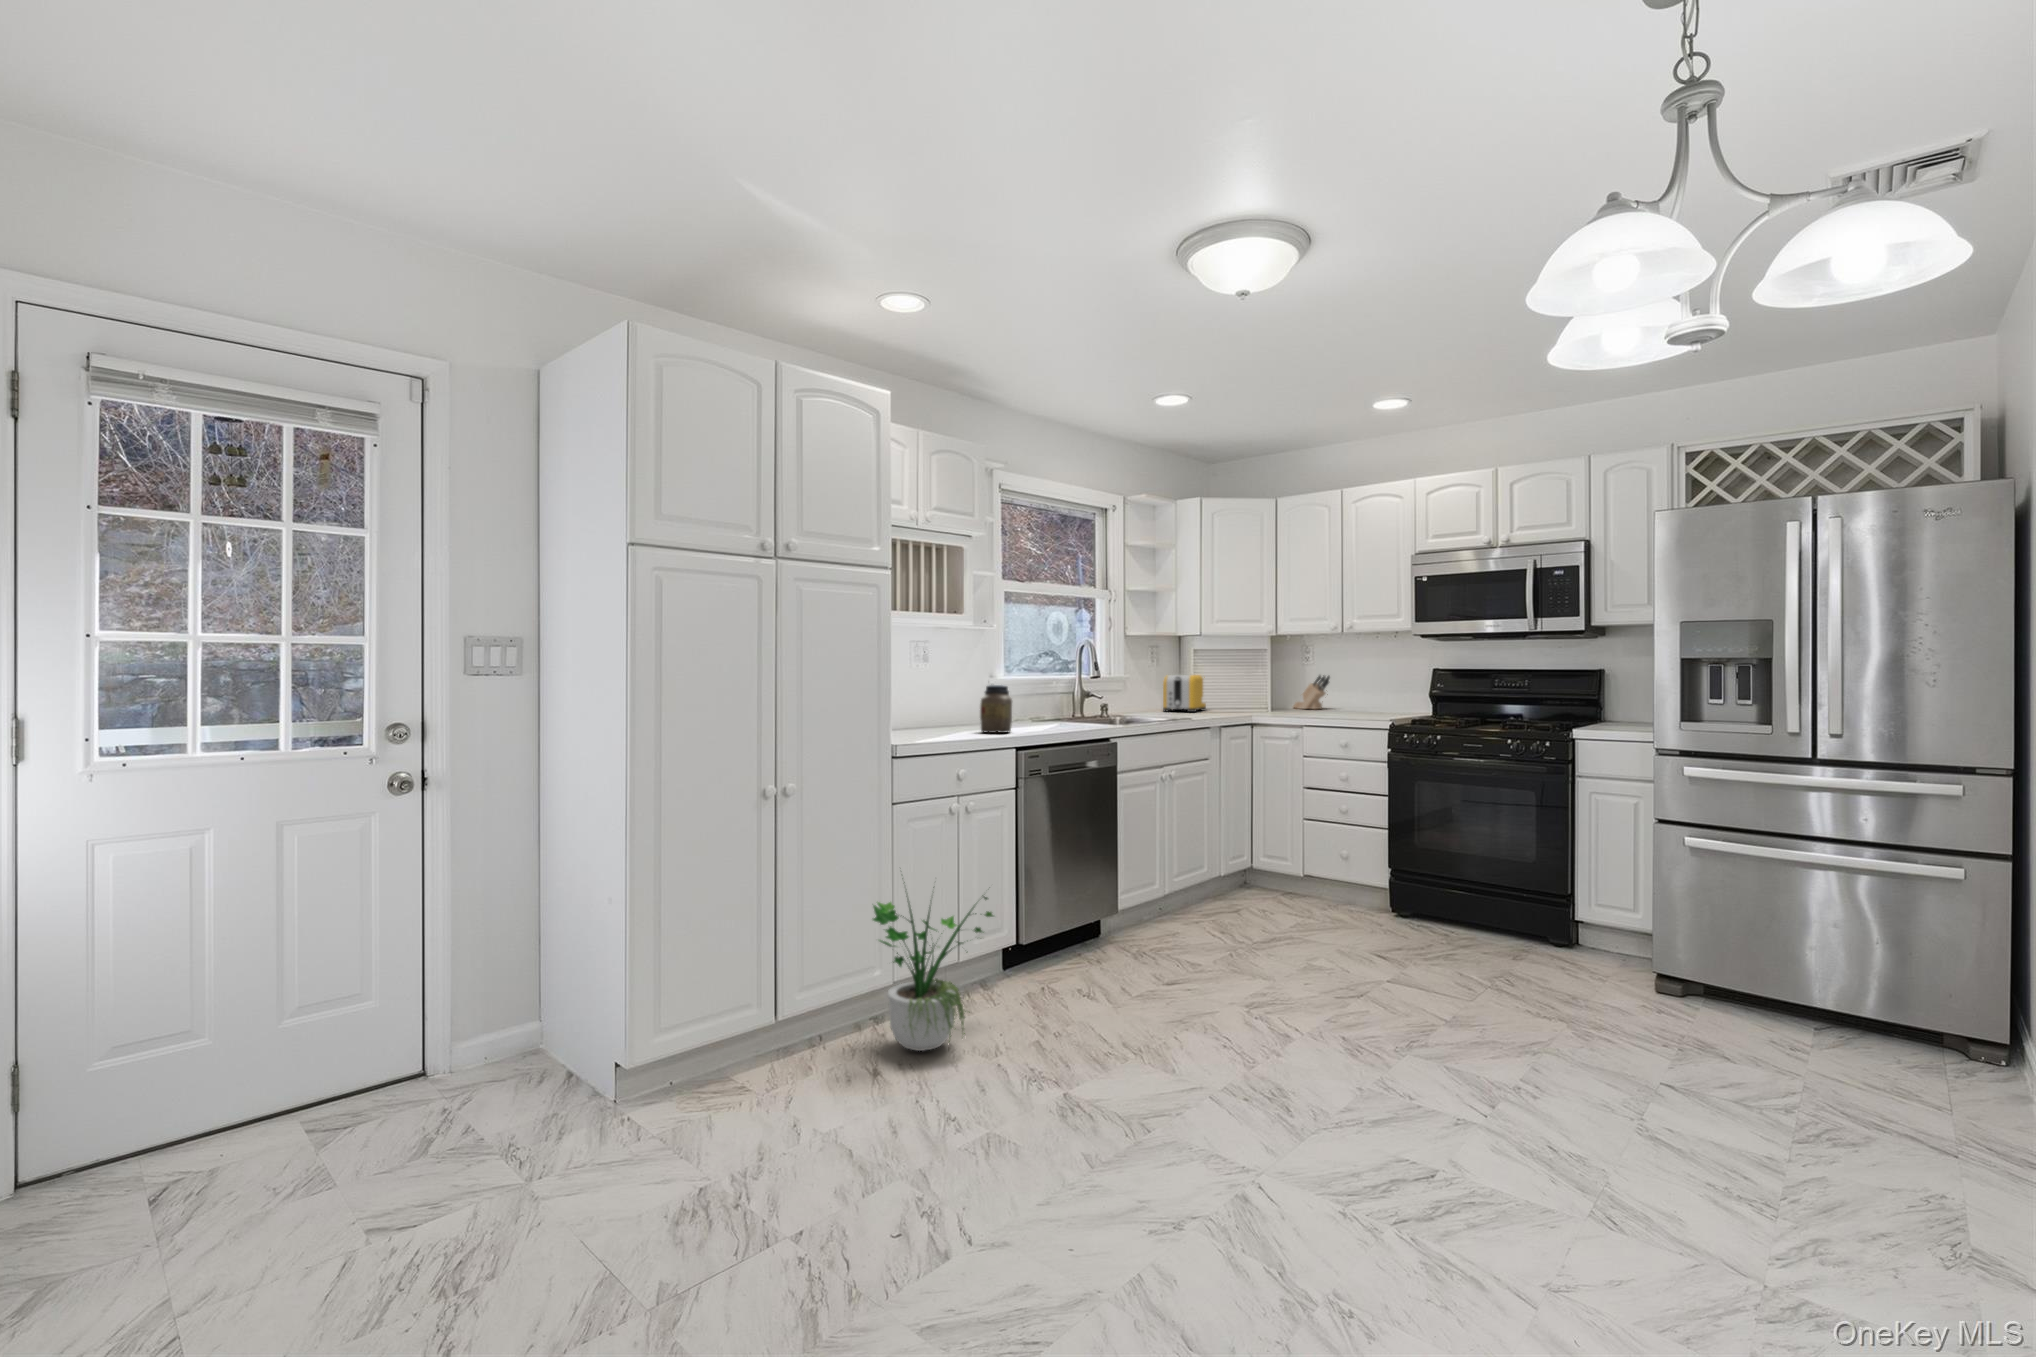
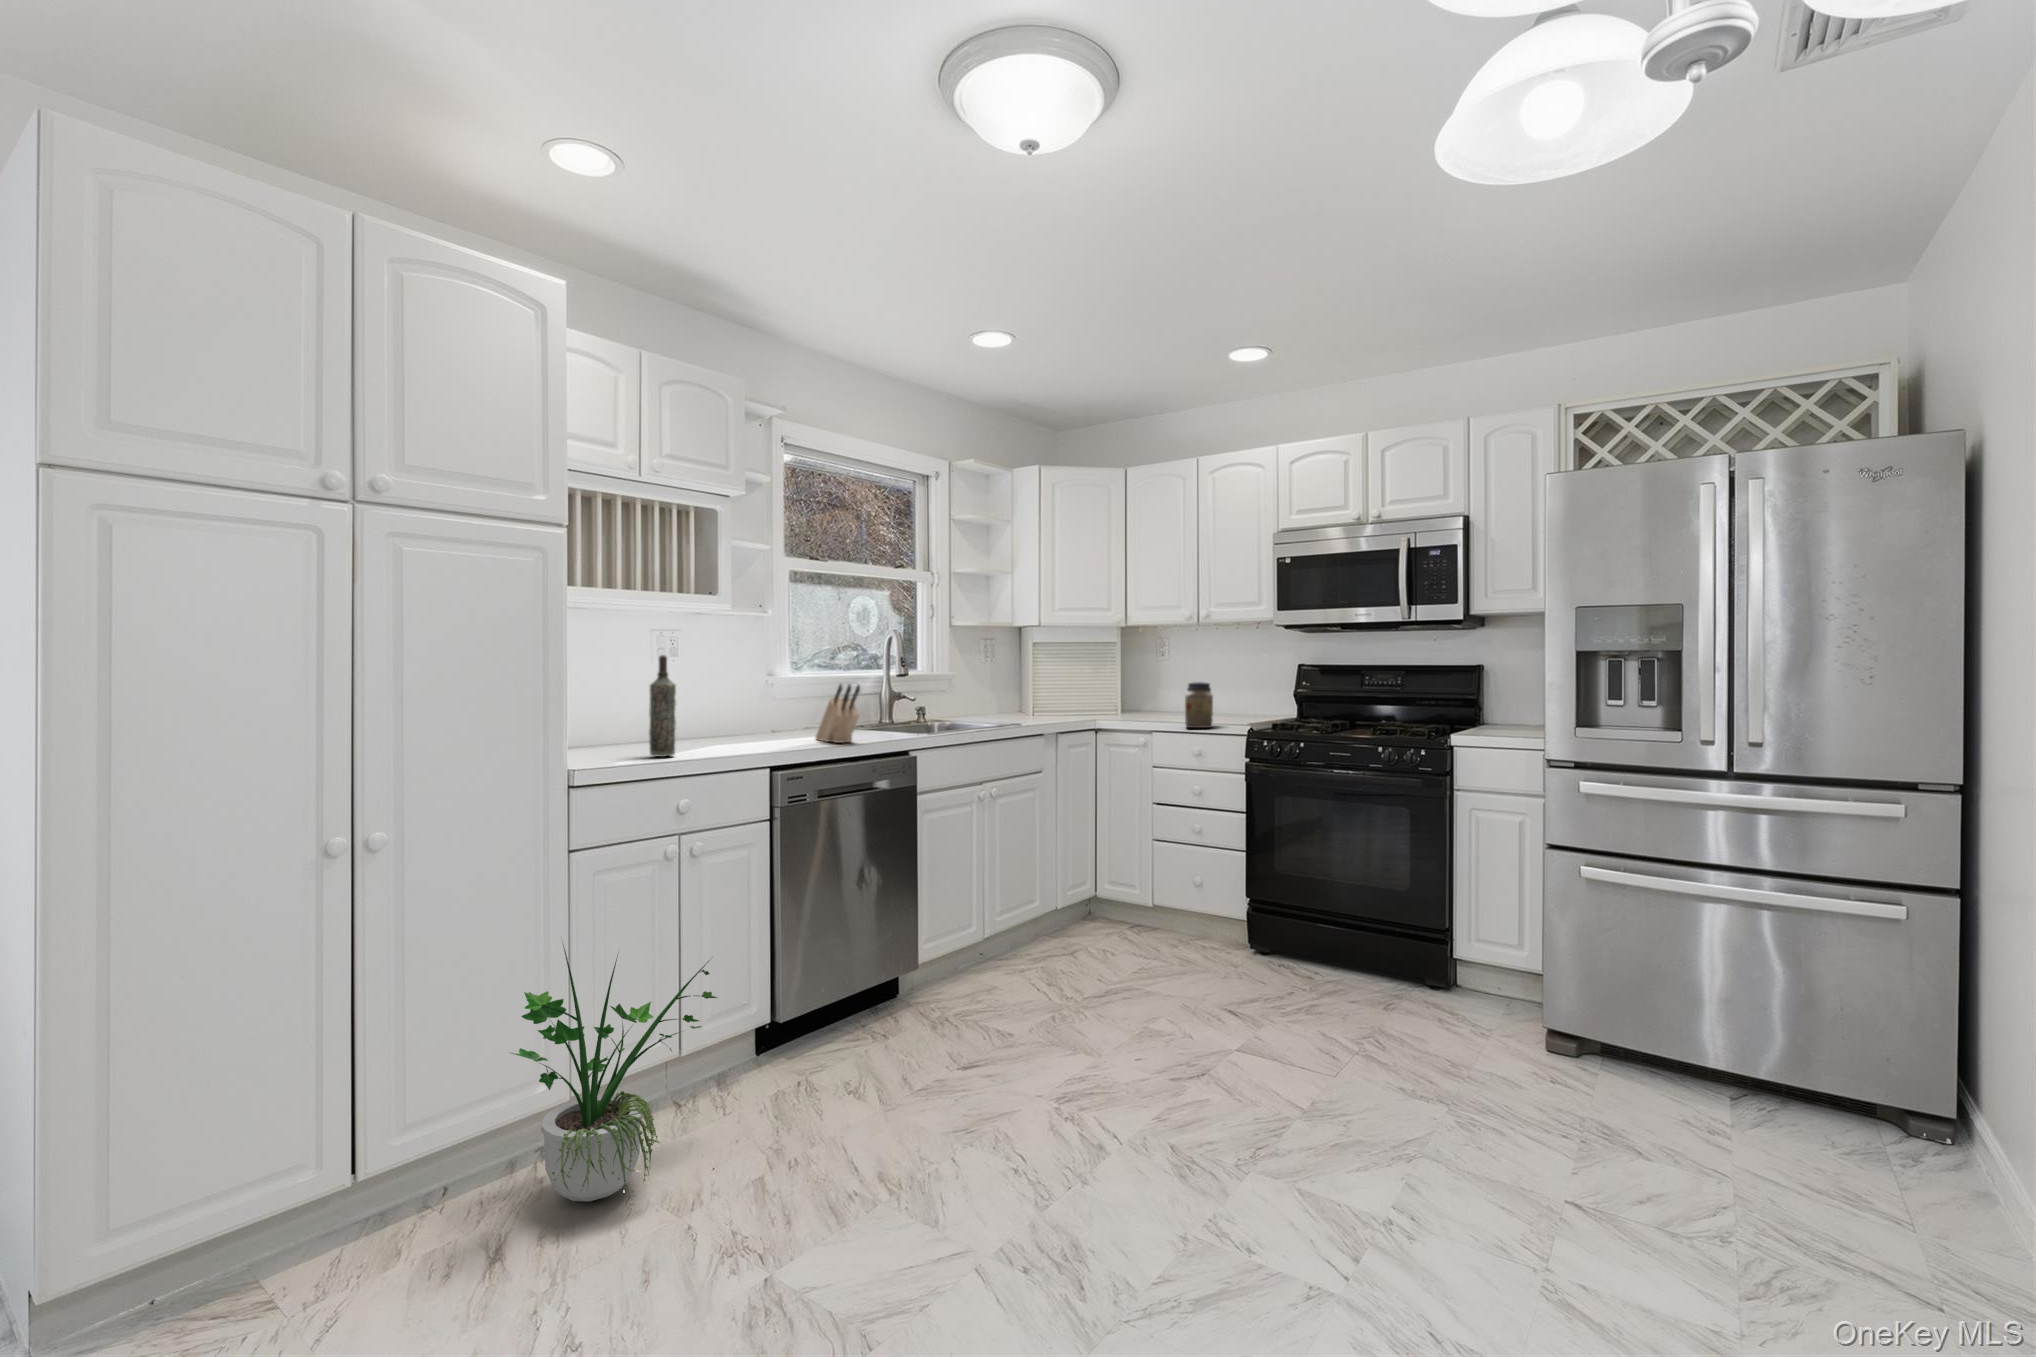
bottle: none [929,661,948,738] -> present [649,655,676,757]
toaster: present [1163,675,1206,712] -> none [995,672,1047,715]
knife block: present [1293,675,1330,709] -> present [816,684,860,743]
jar: present [980,685,1012,733] -> present [1185,682,1213,728]

